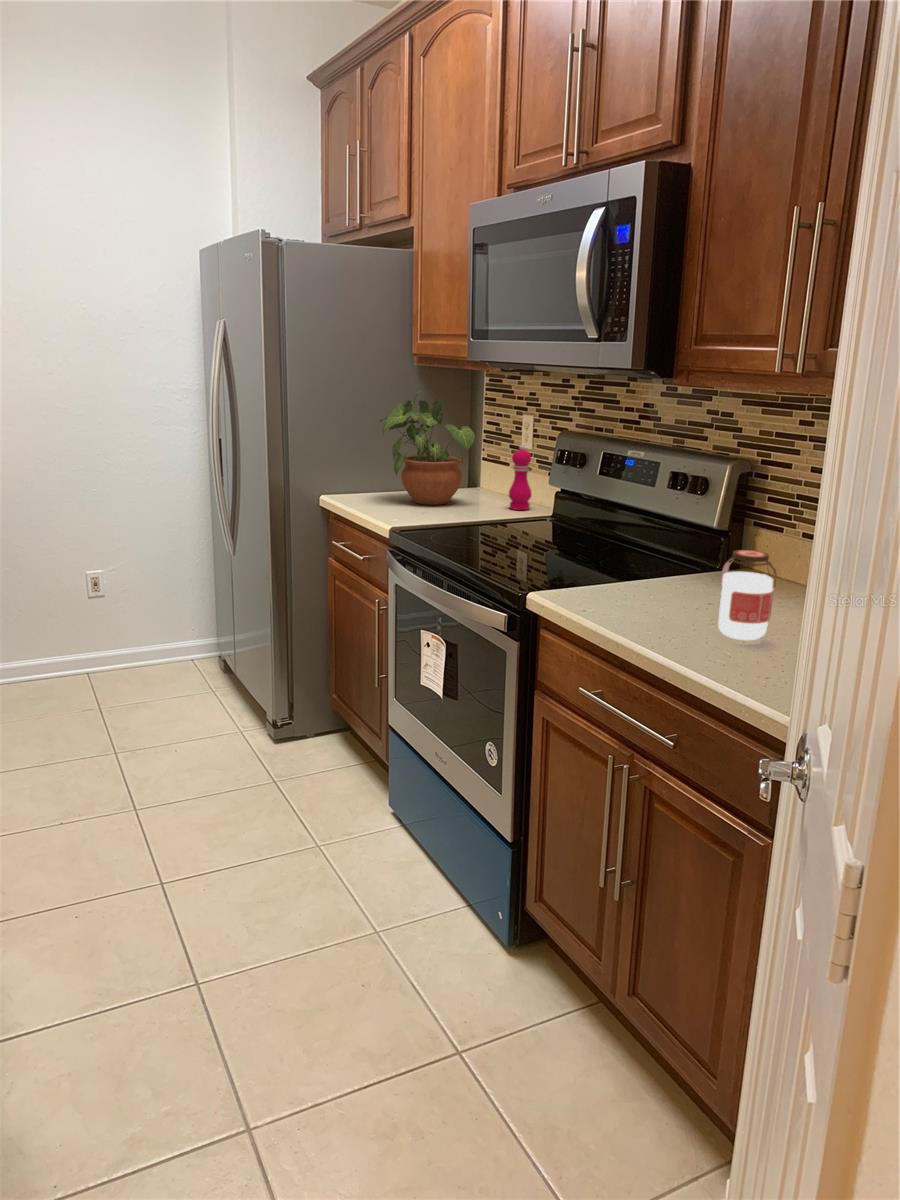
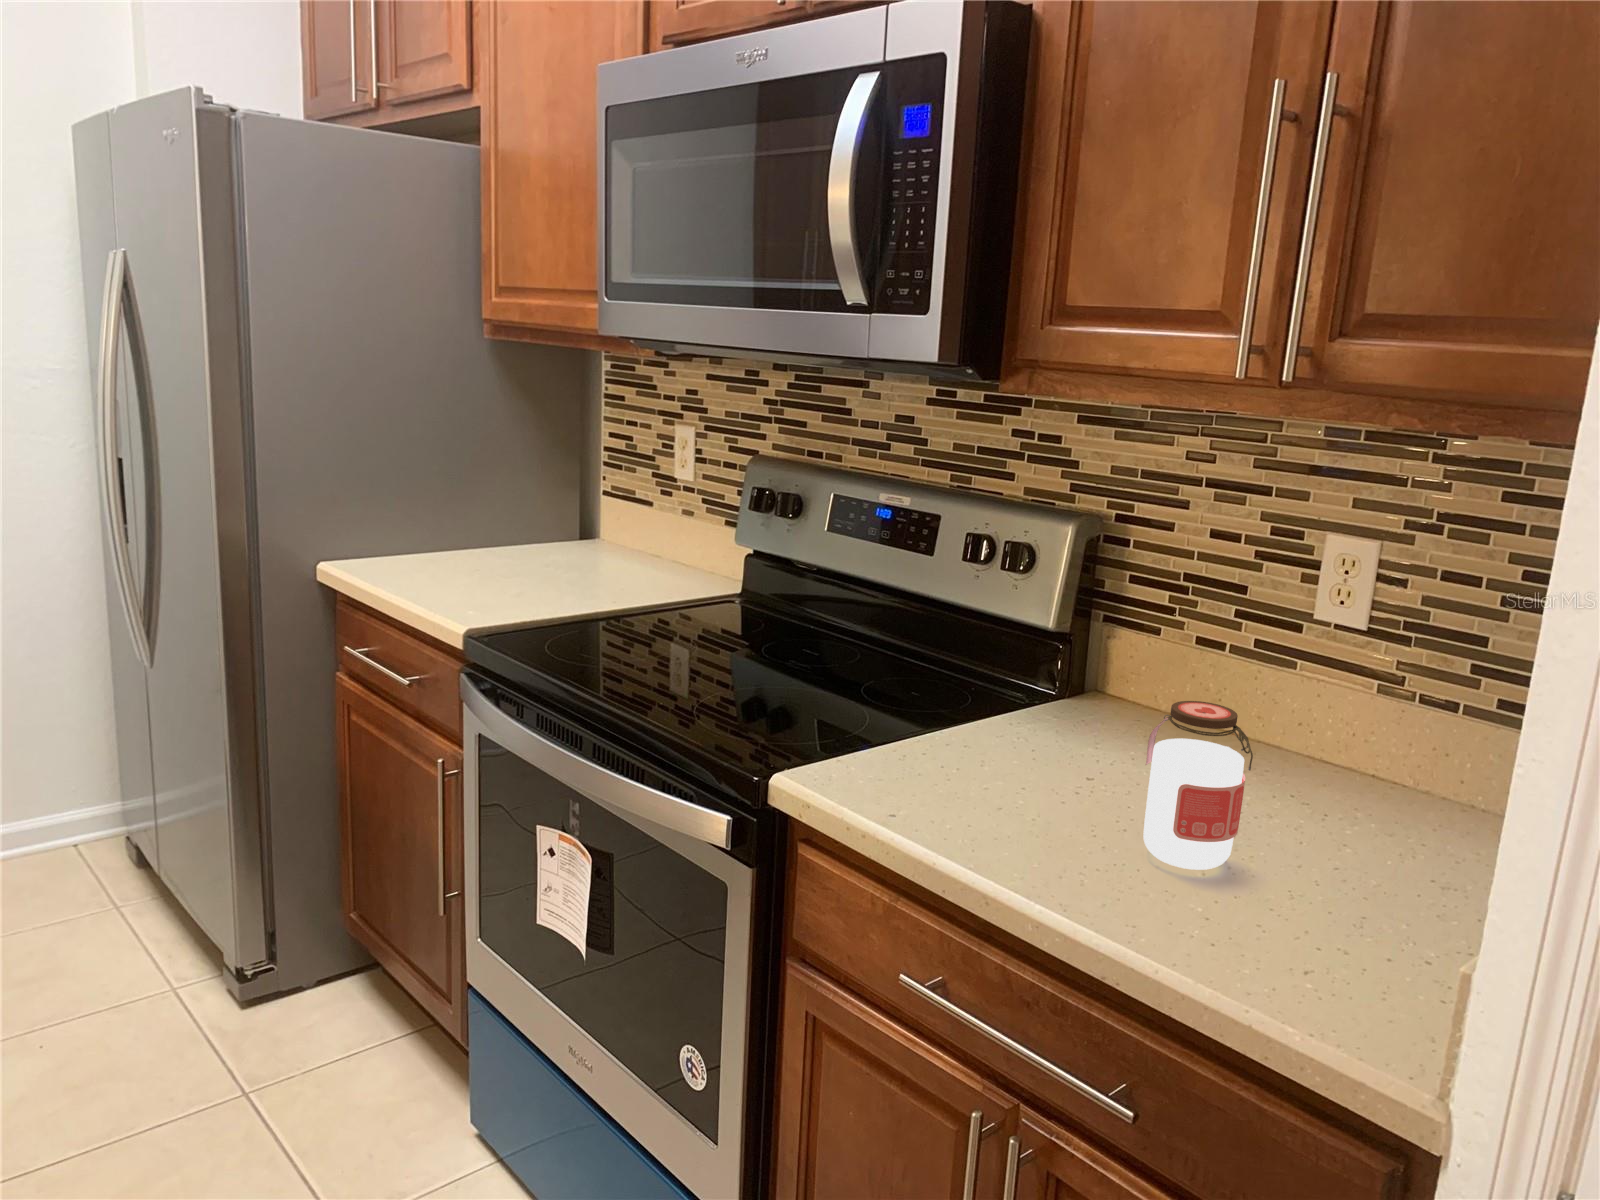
potted plant: present [380,390,475,505] -> none [429,382,601,578]
pepper mill: present [509,445,532,510] -> none [660,476,699,584]

